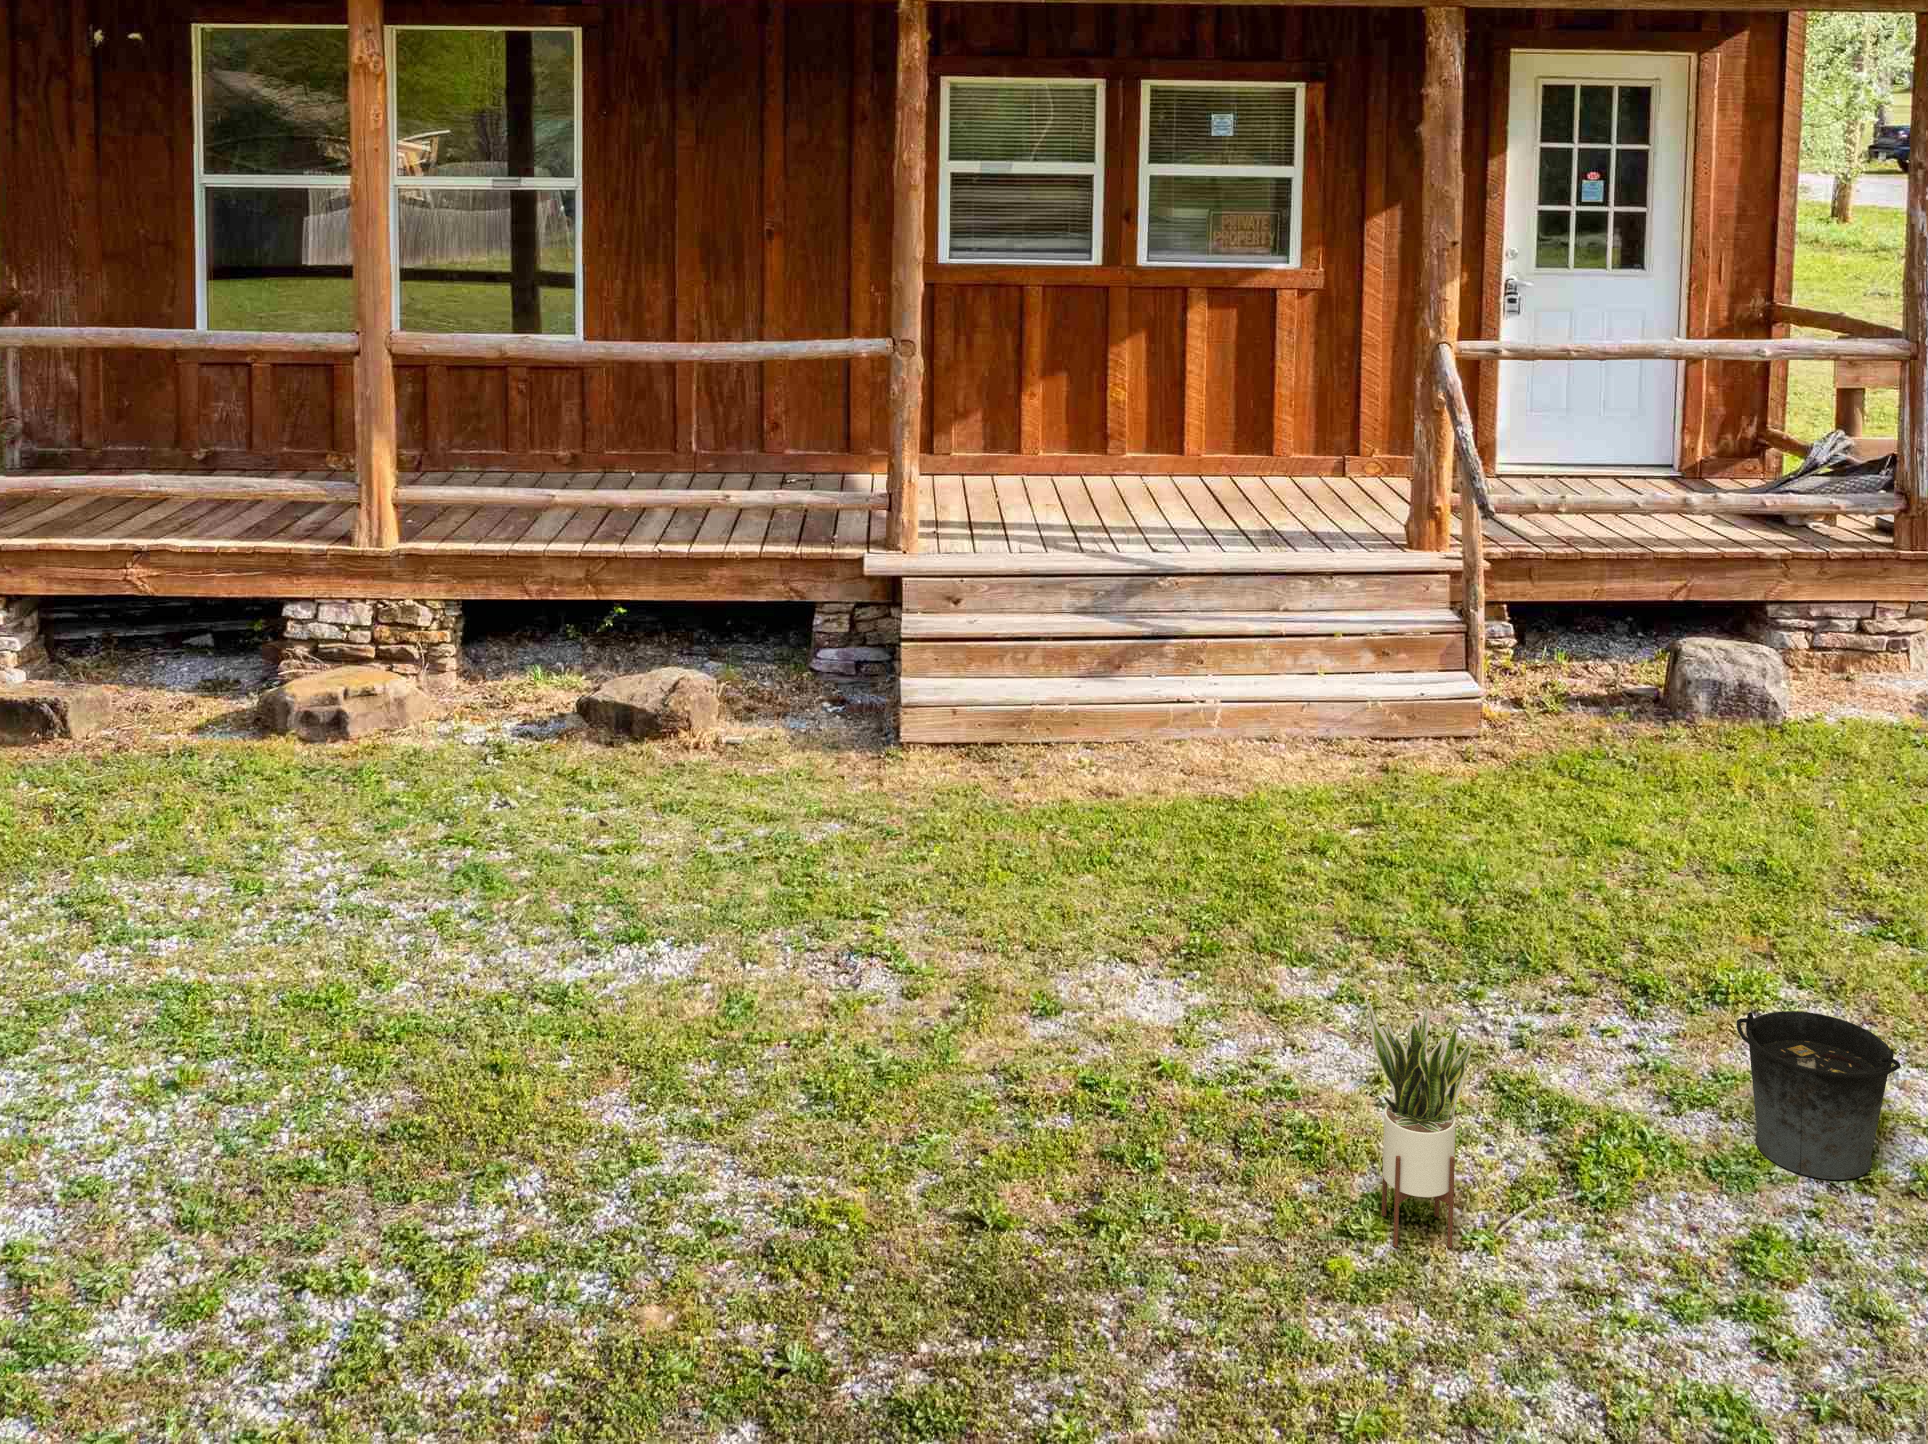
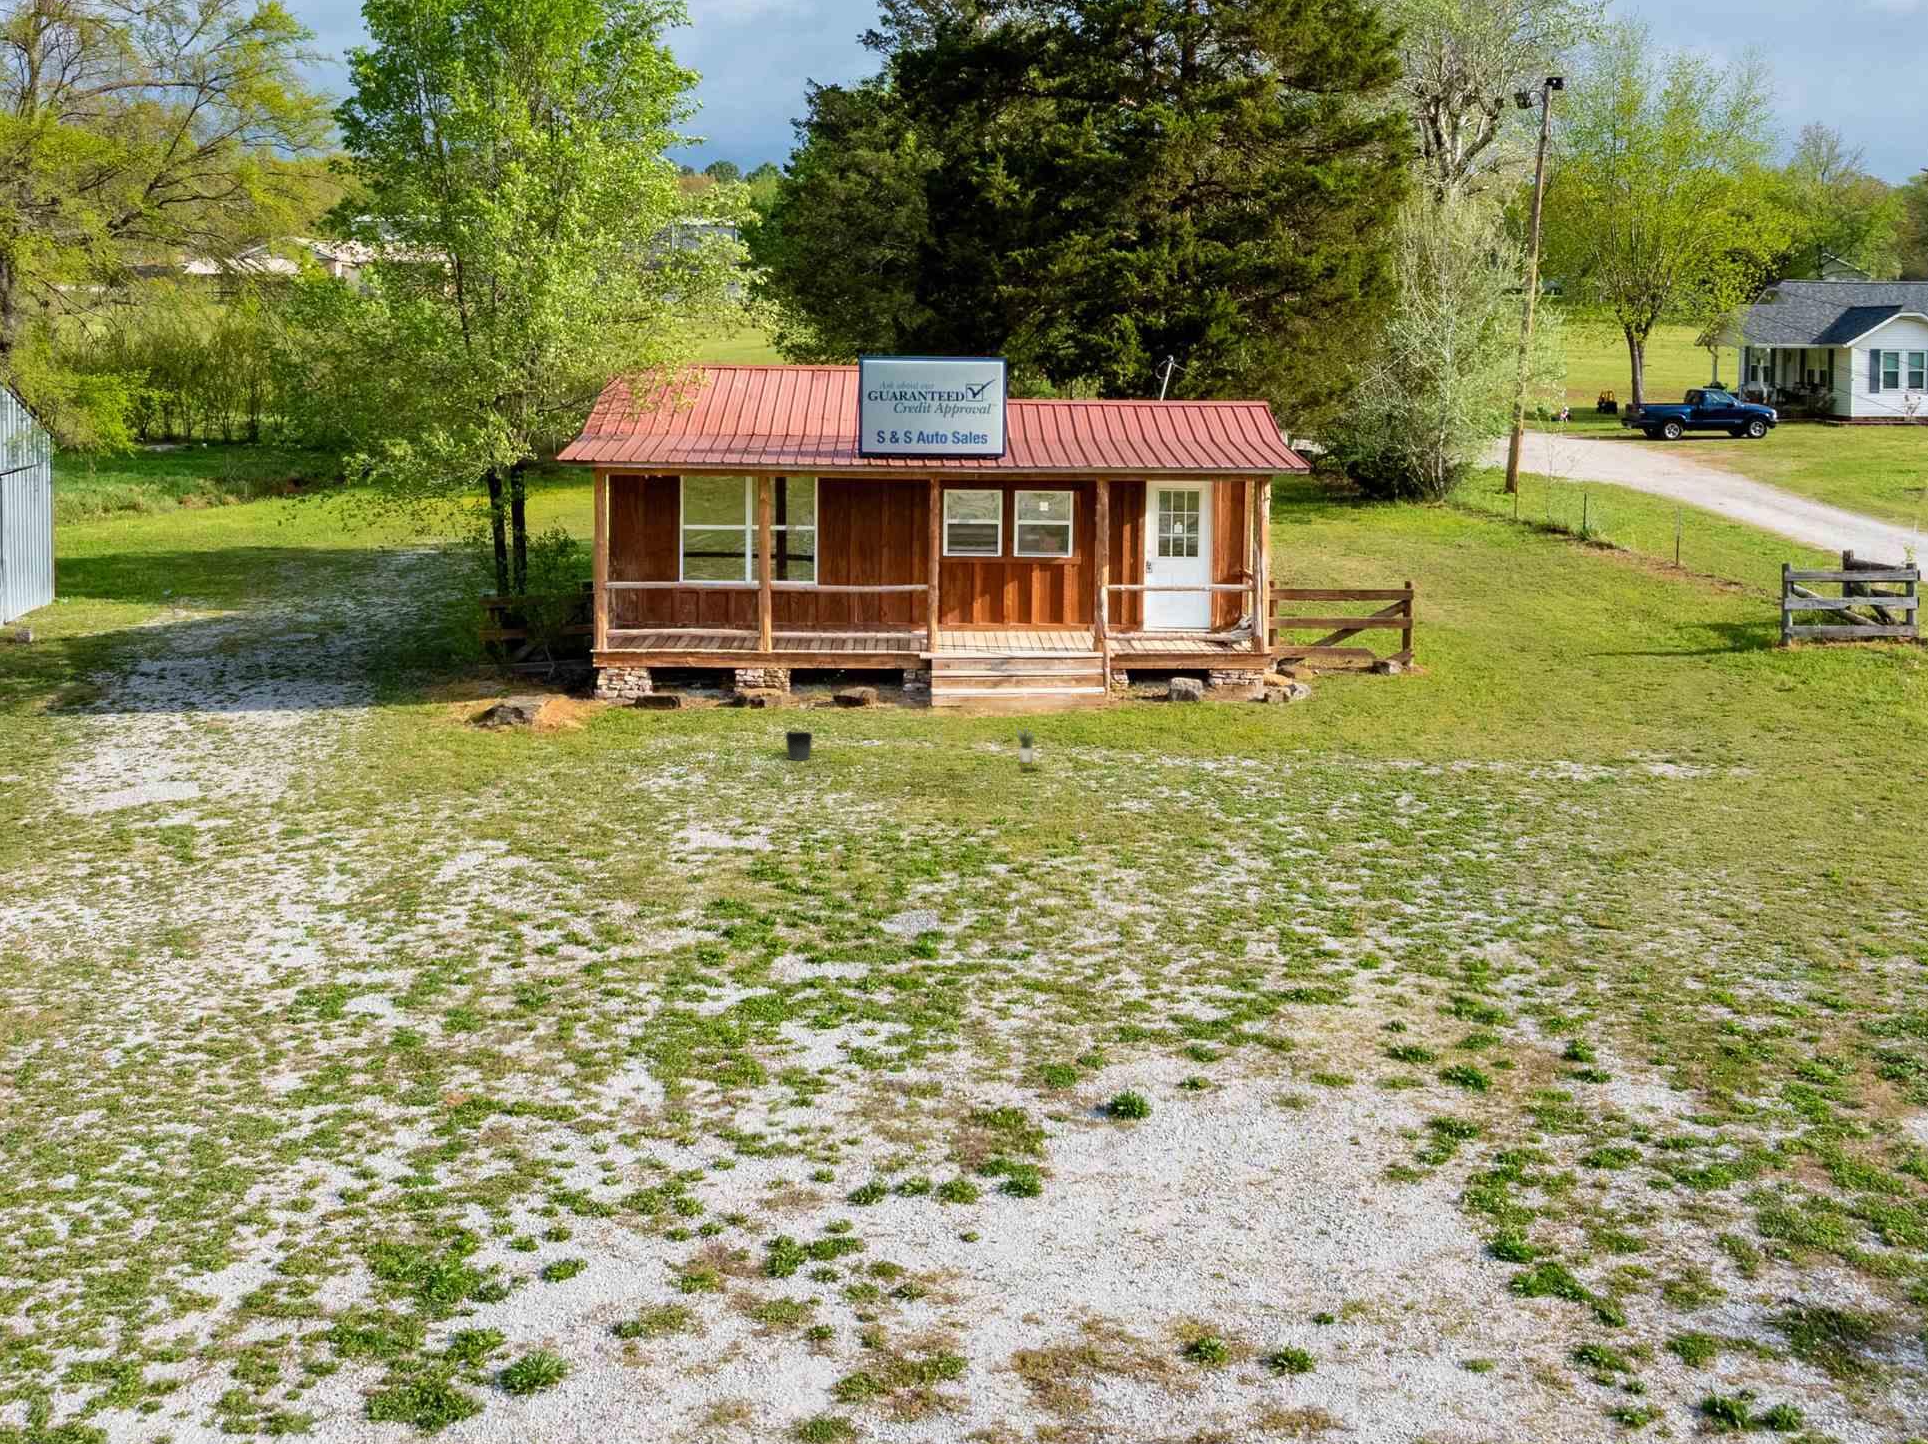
bucket: present [1737,1011,1901,1180] -> present [784,731,812,760]

